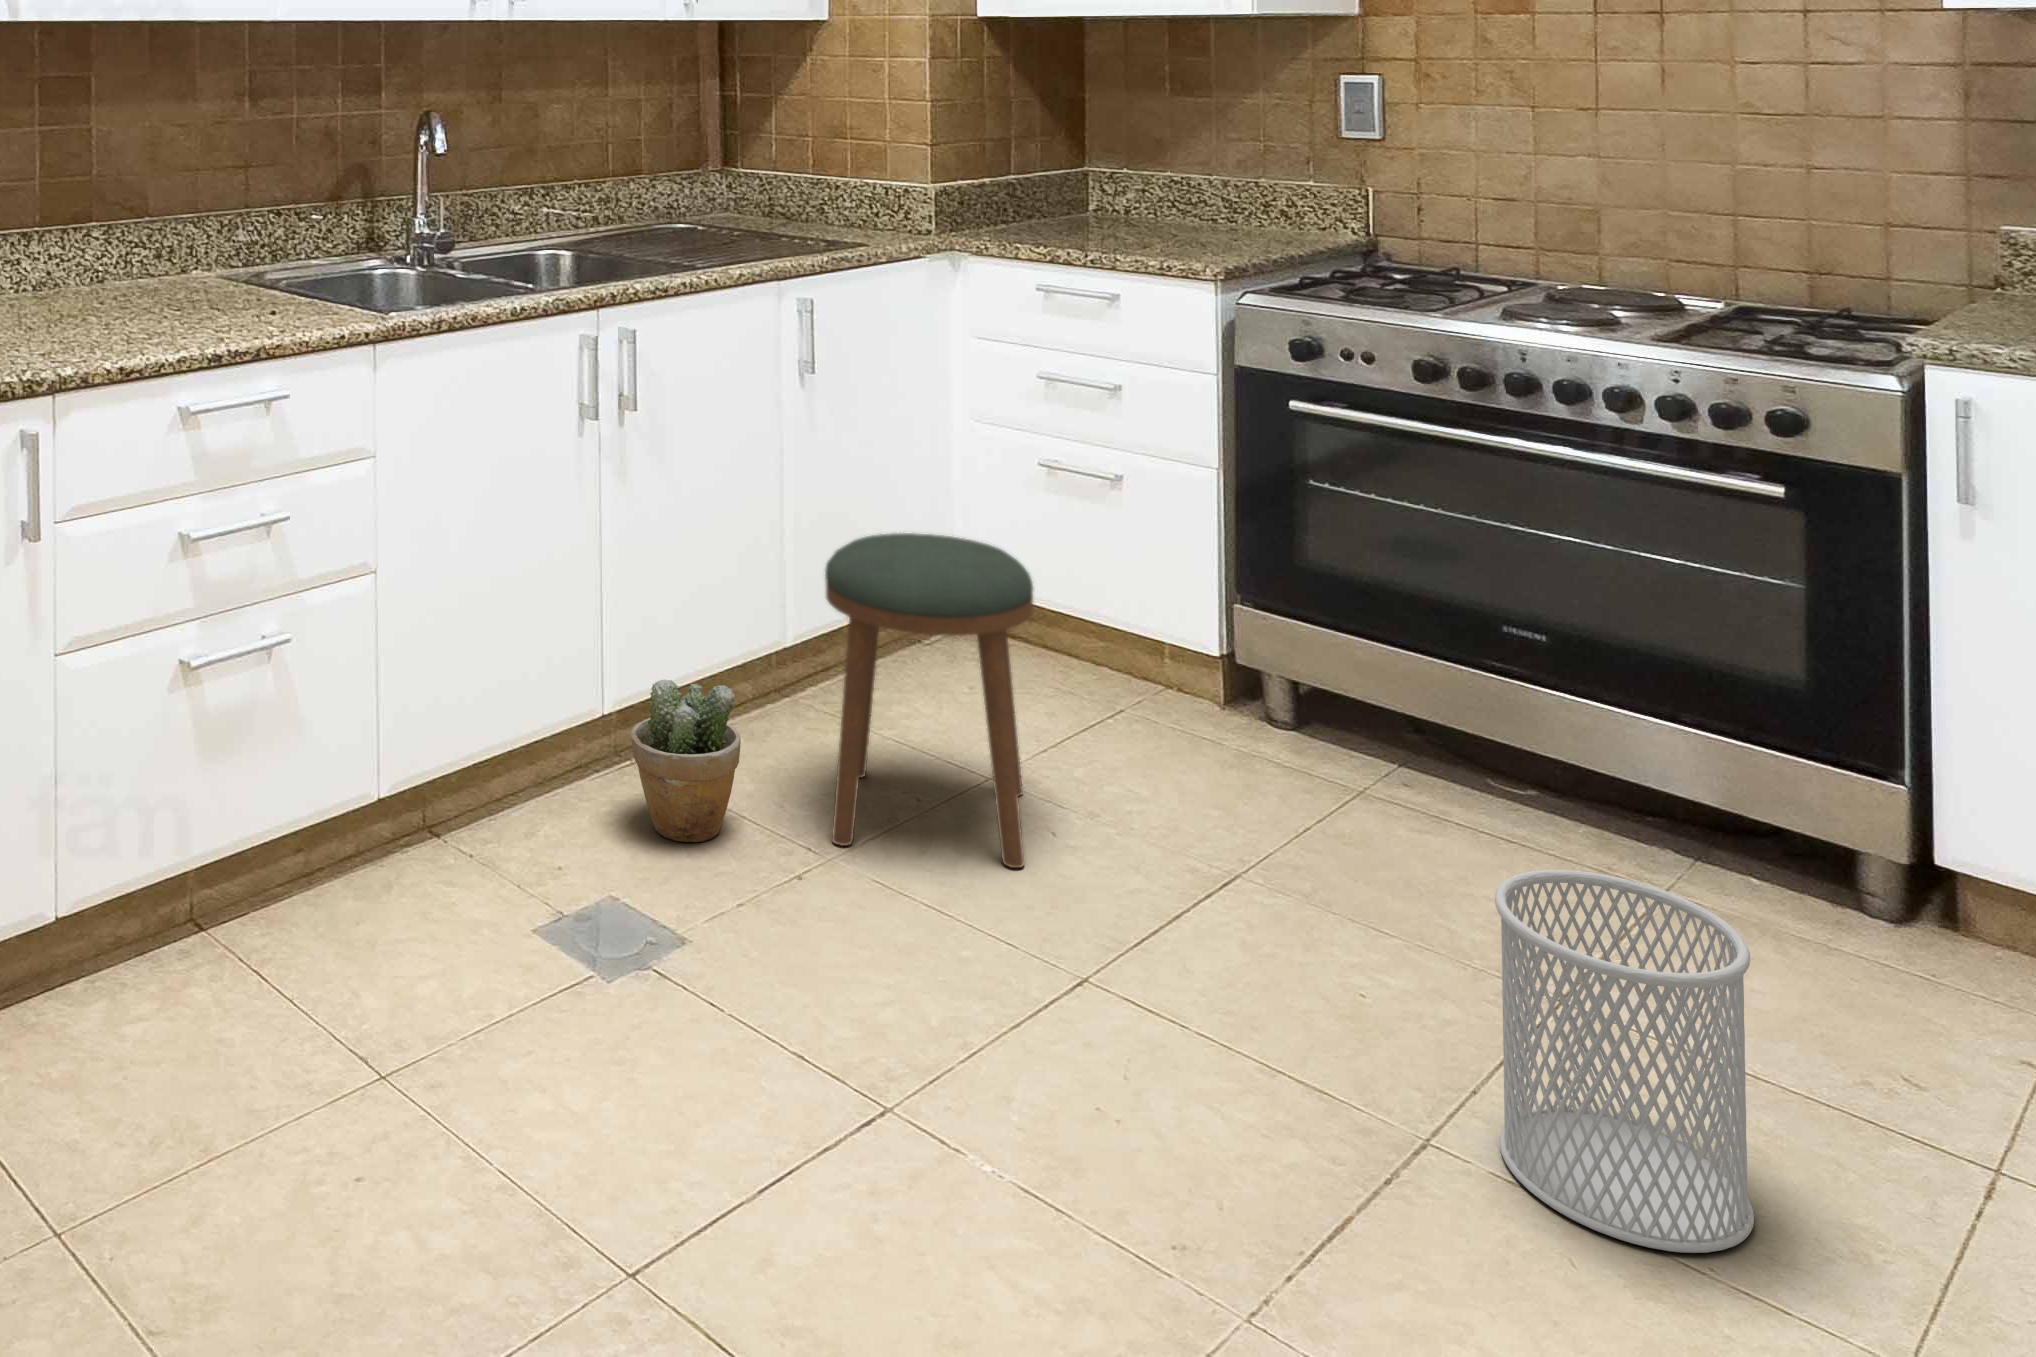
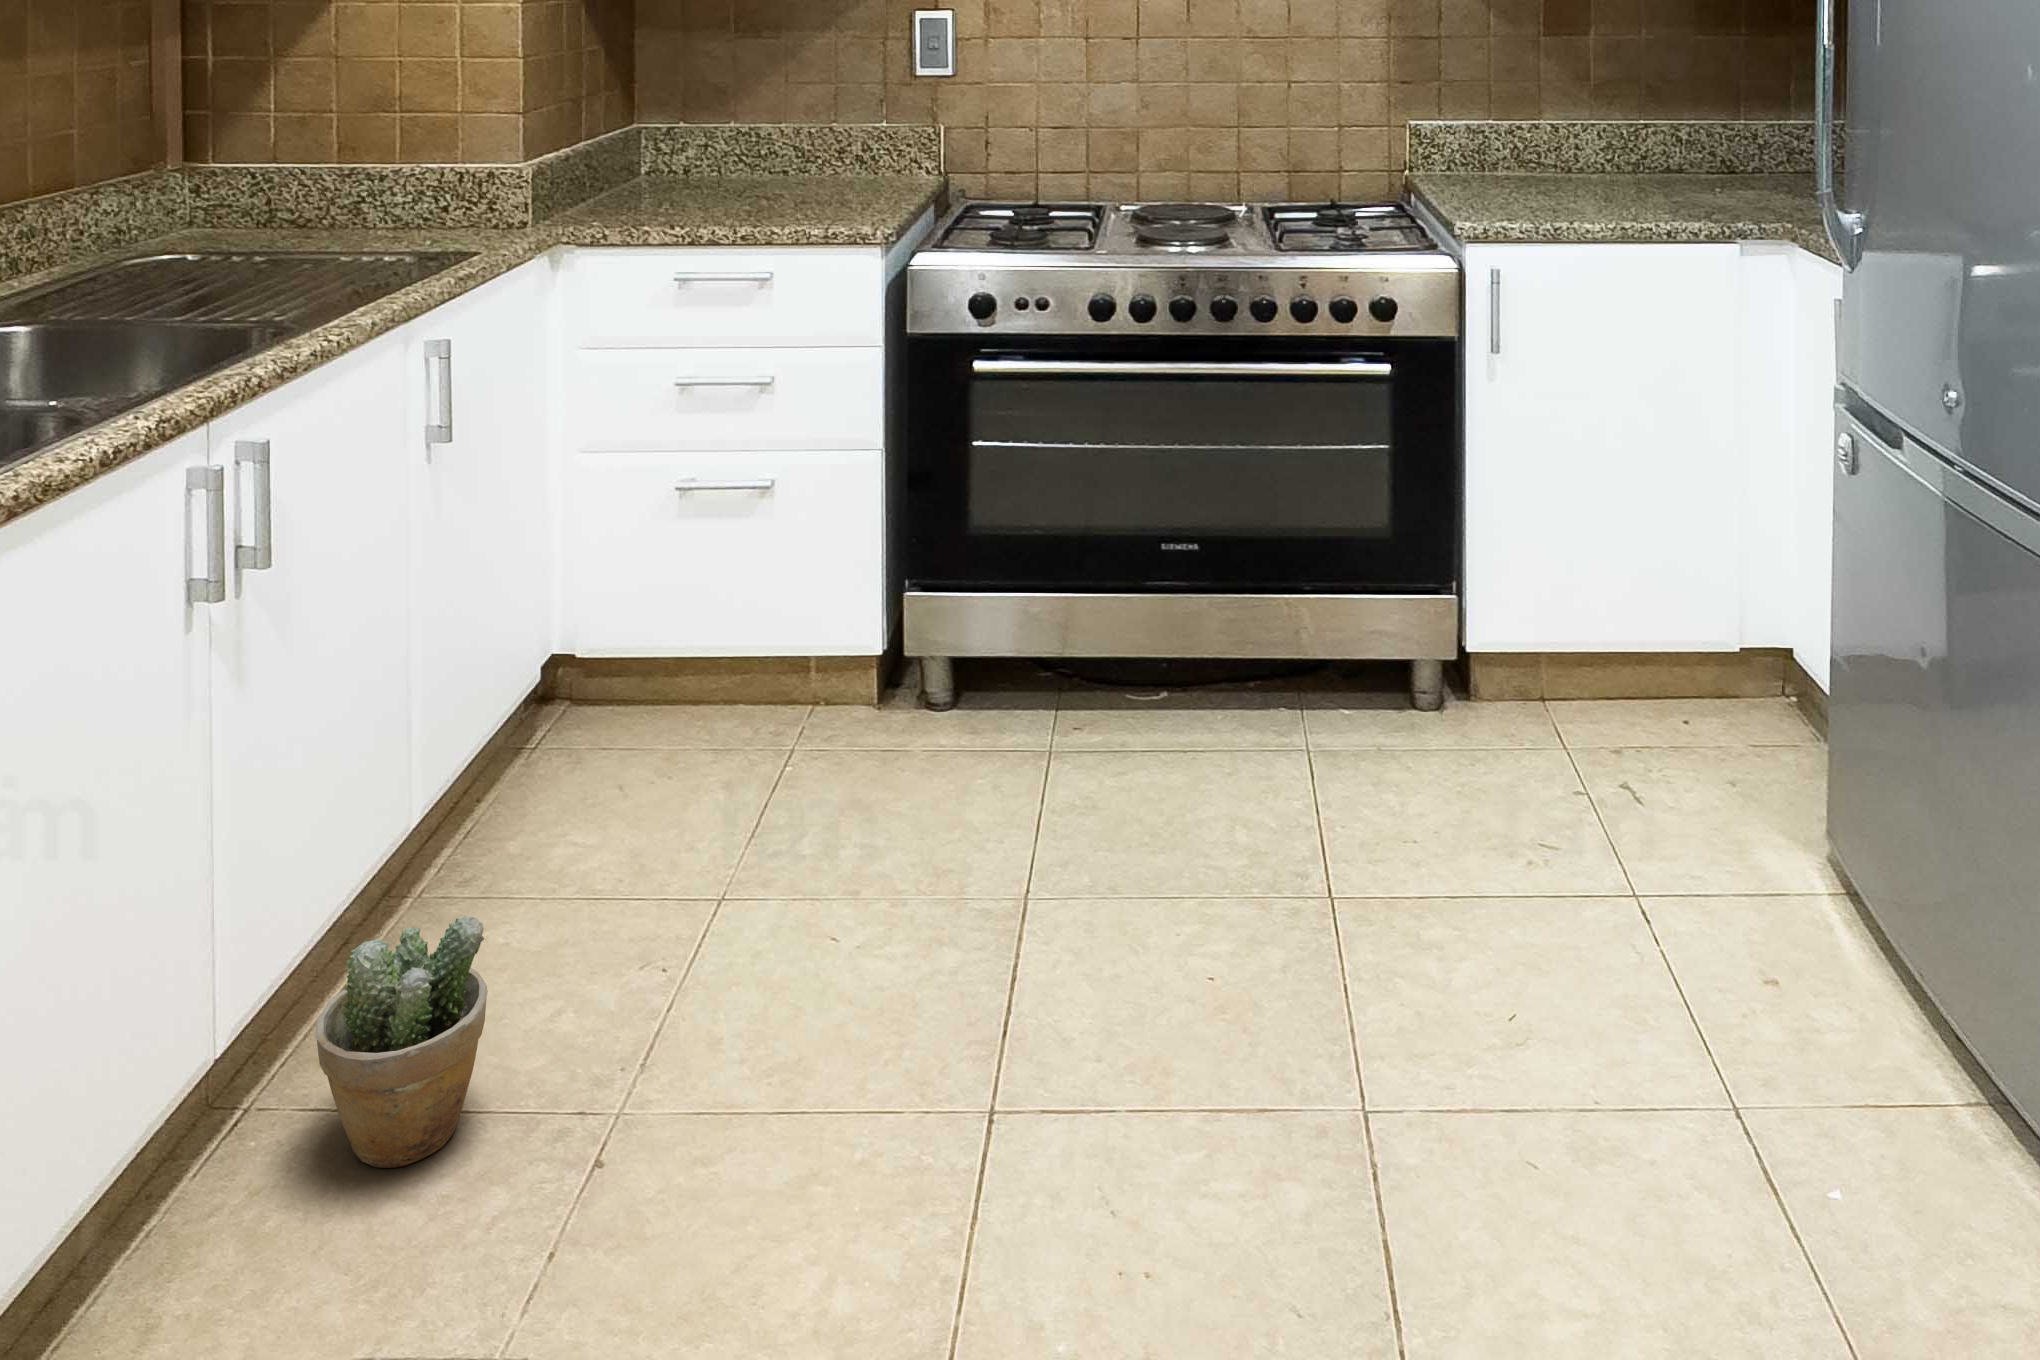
stool: present [825,533,1033,868] -> none [561,605,840,1058]
wastebasket: present [1495,870,1754,1253] -> none [1406,779,1608,1127]

